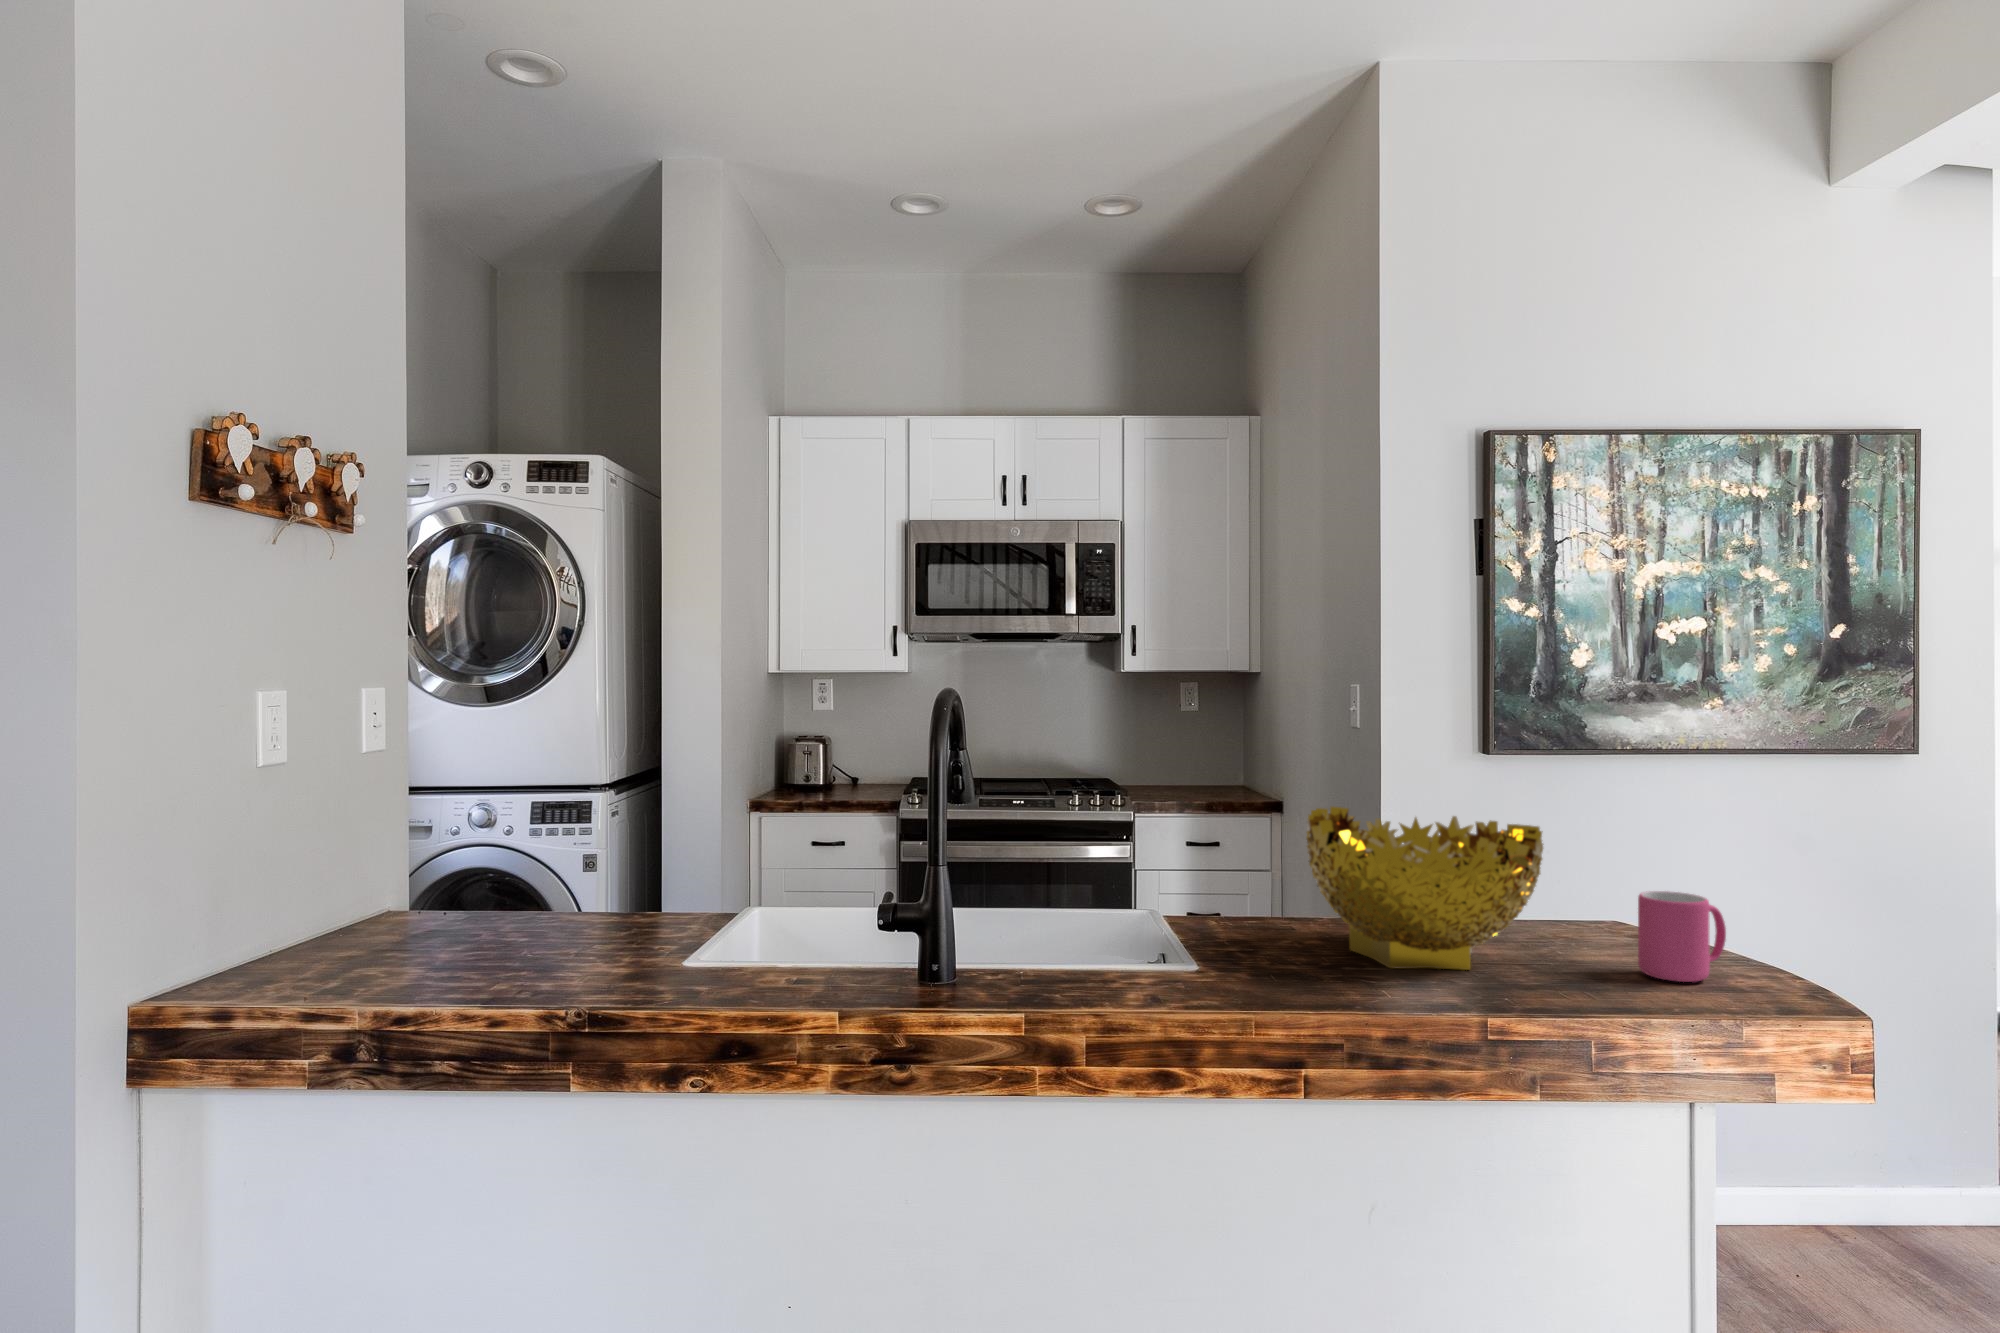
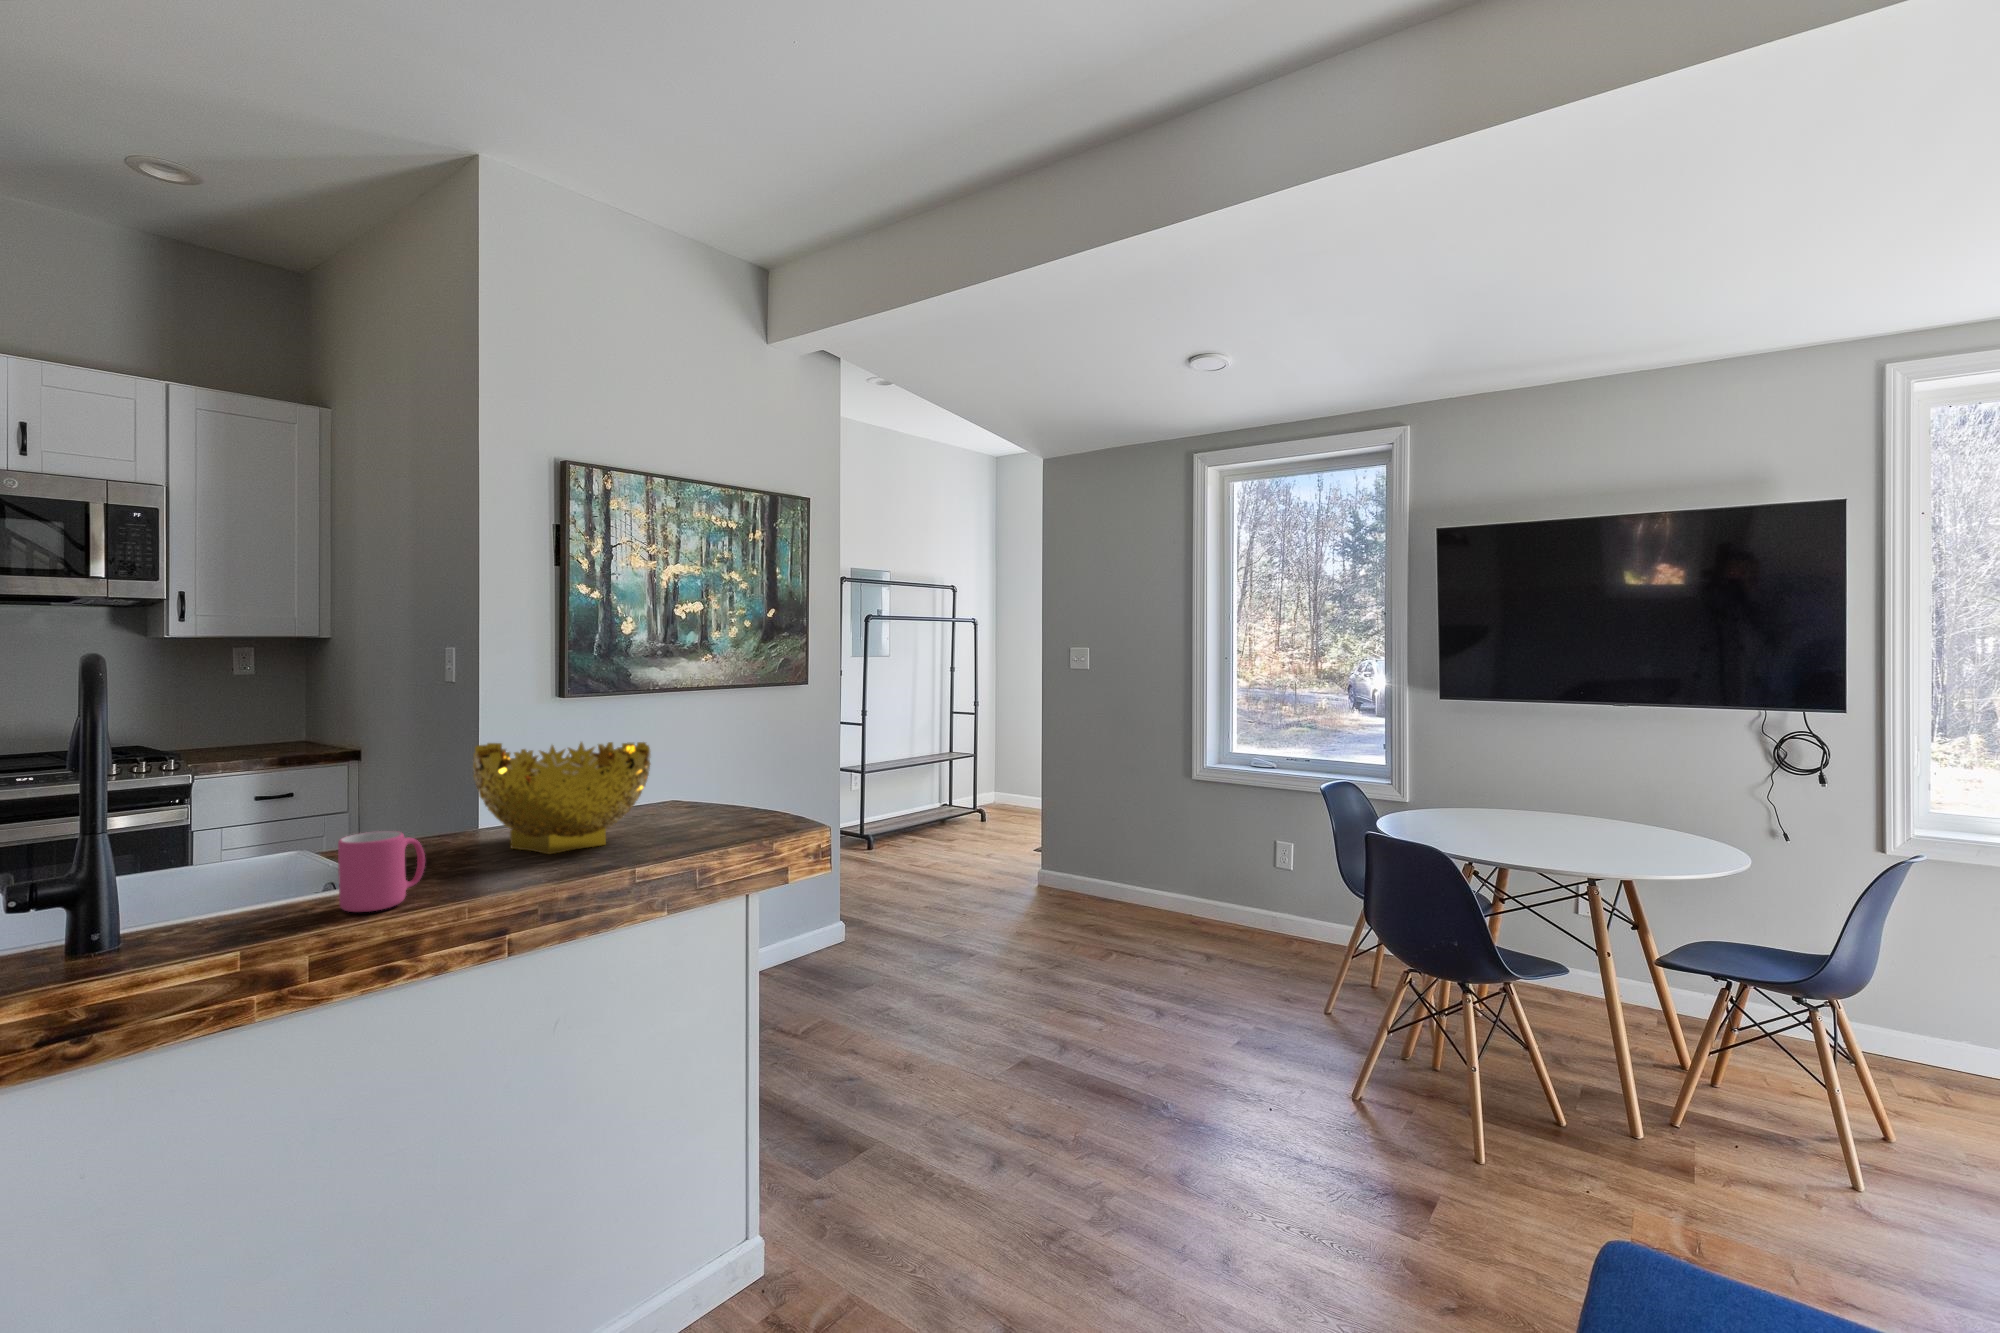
mug: present [1638,891,1726,982] -> present [338,831,425,912]

